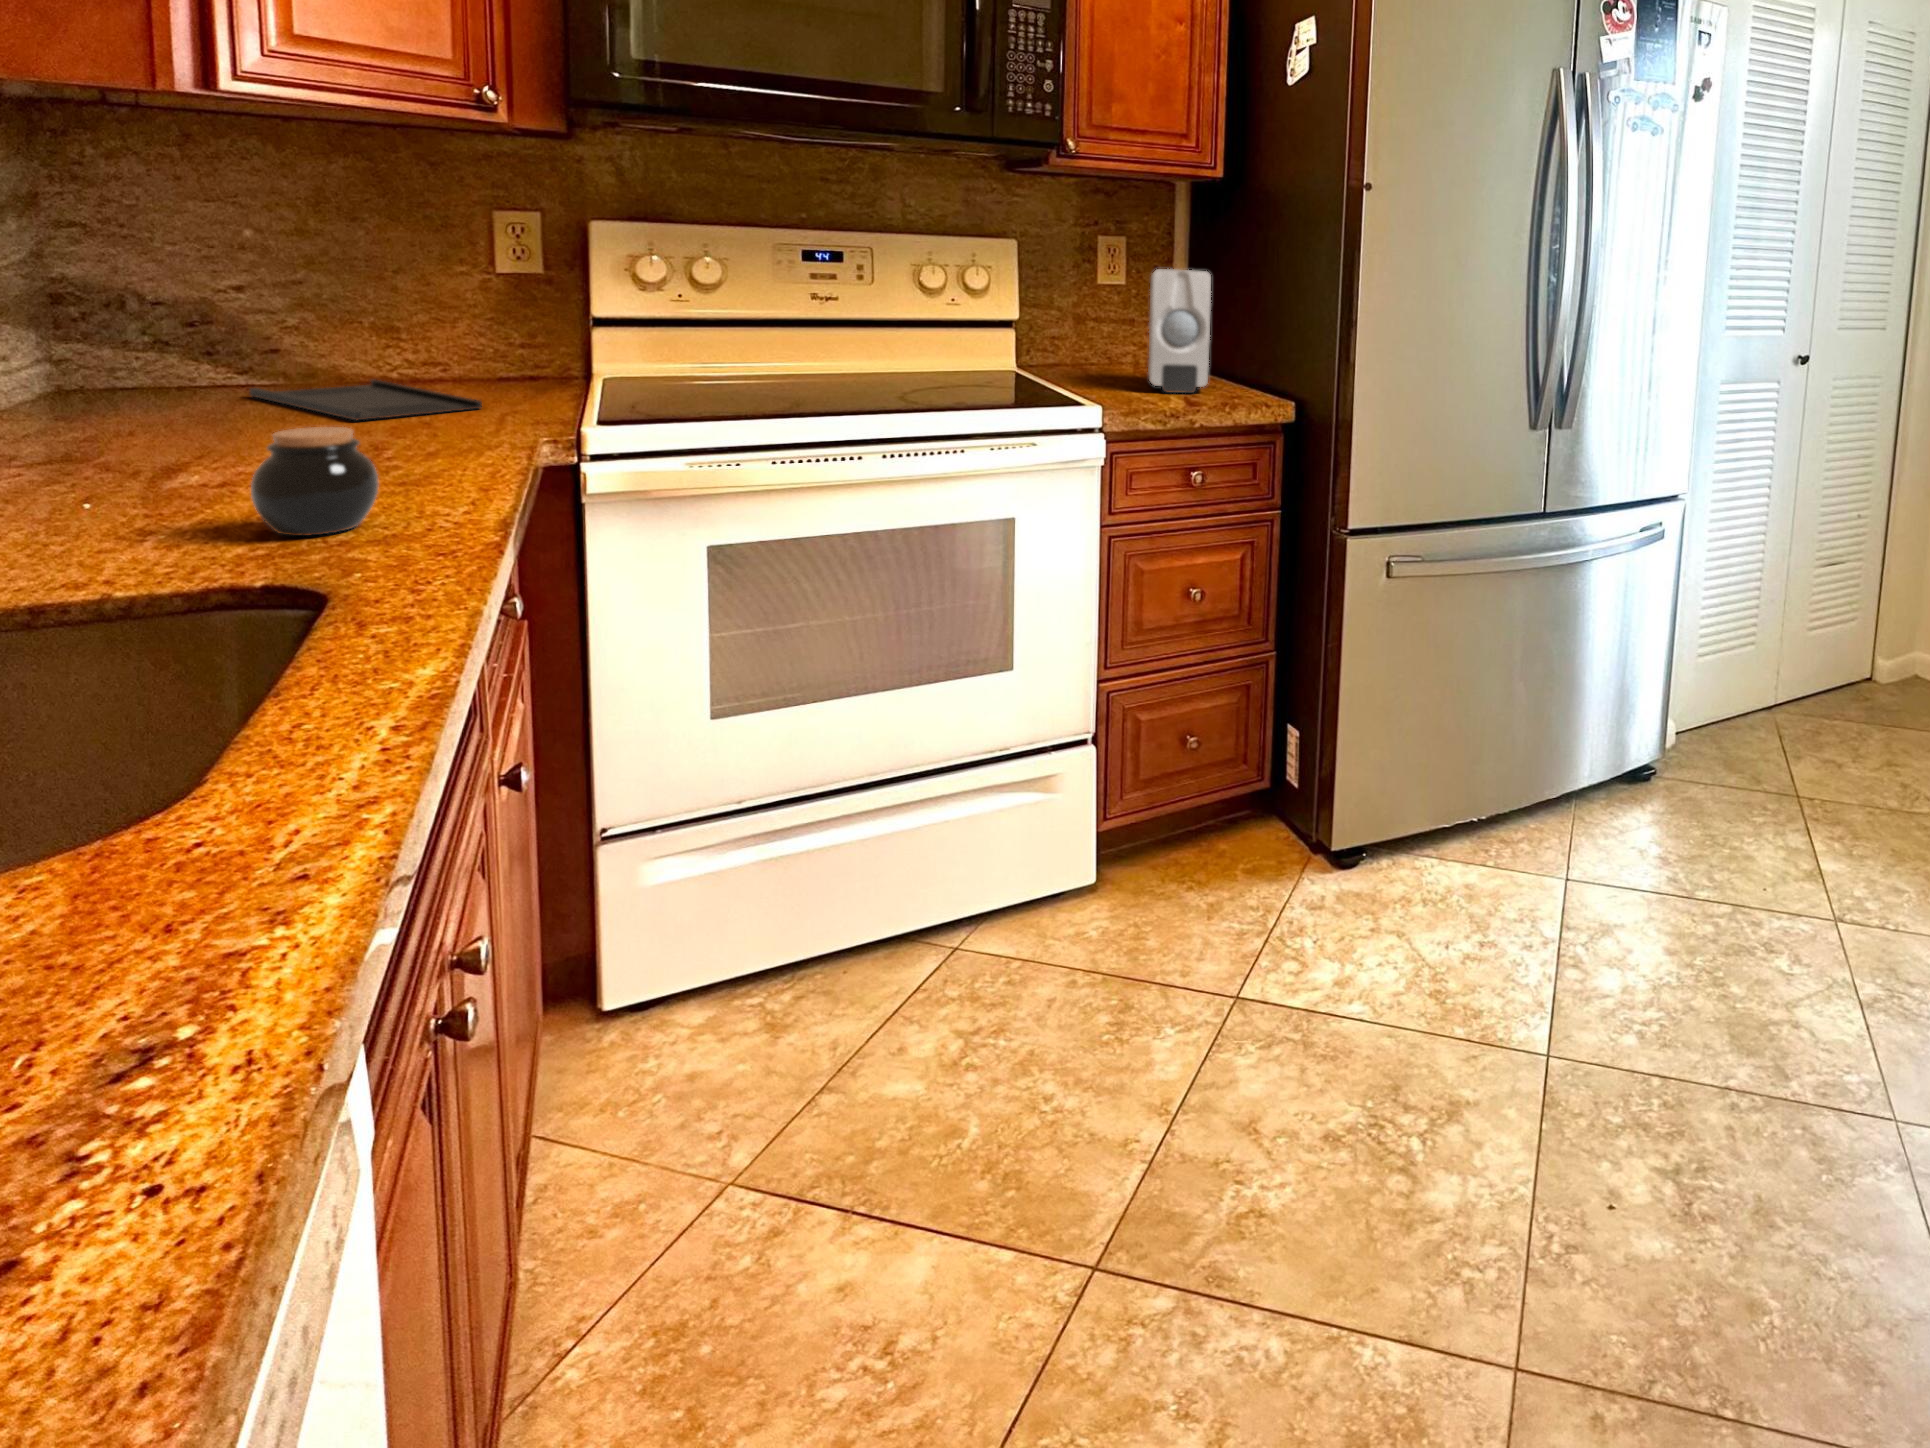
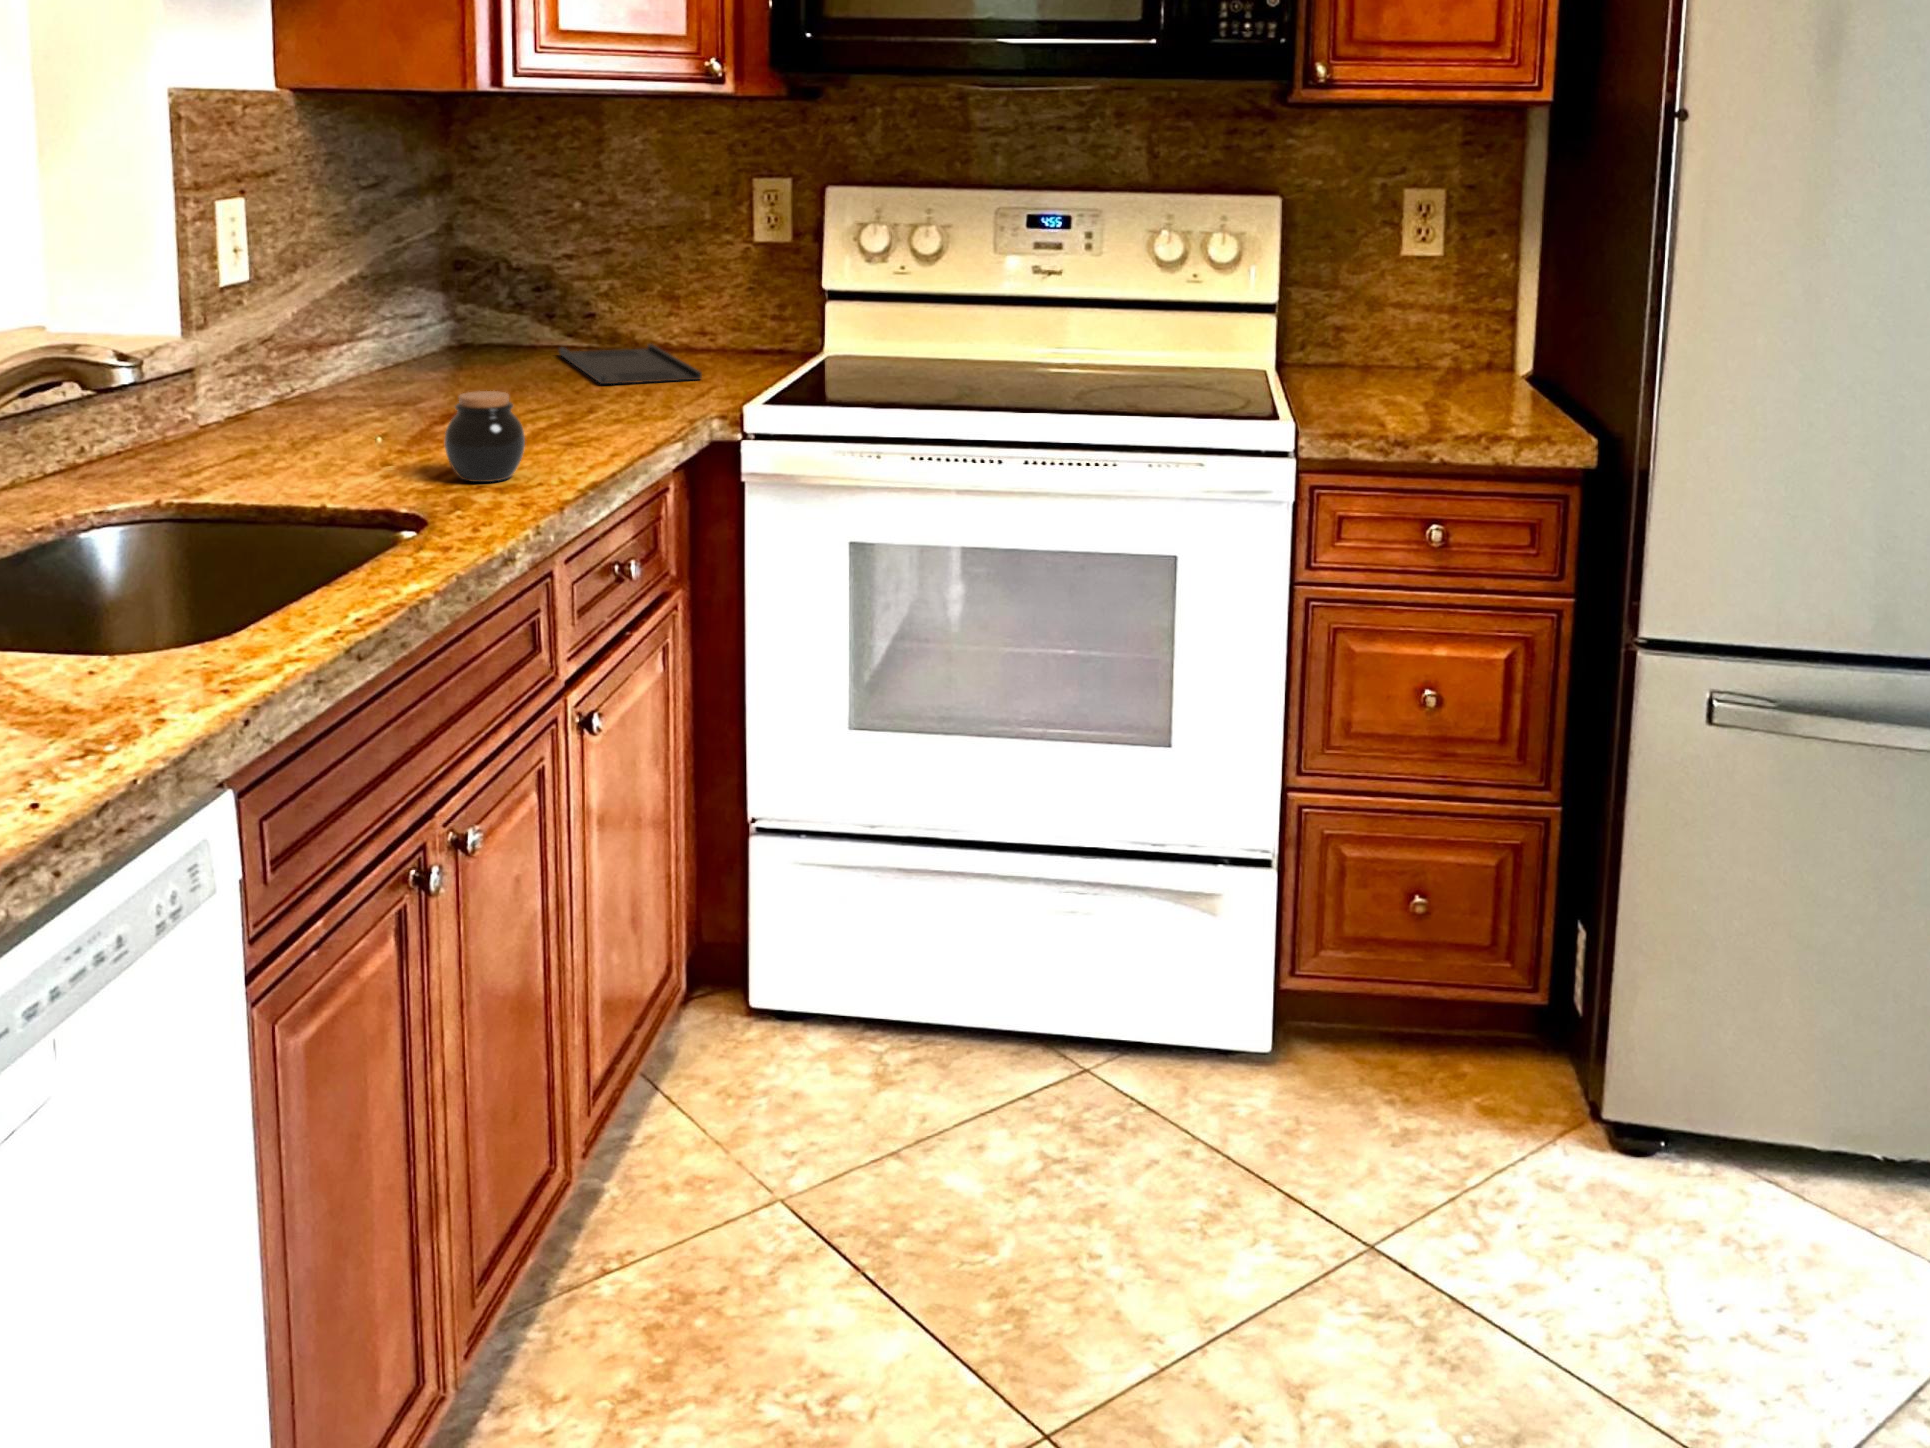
soap dispenser: present [1148,269,1211,393] -> none [1399,239,1511,417]

